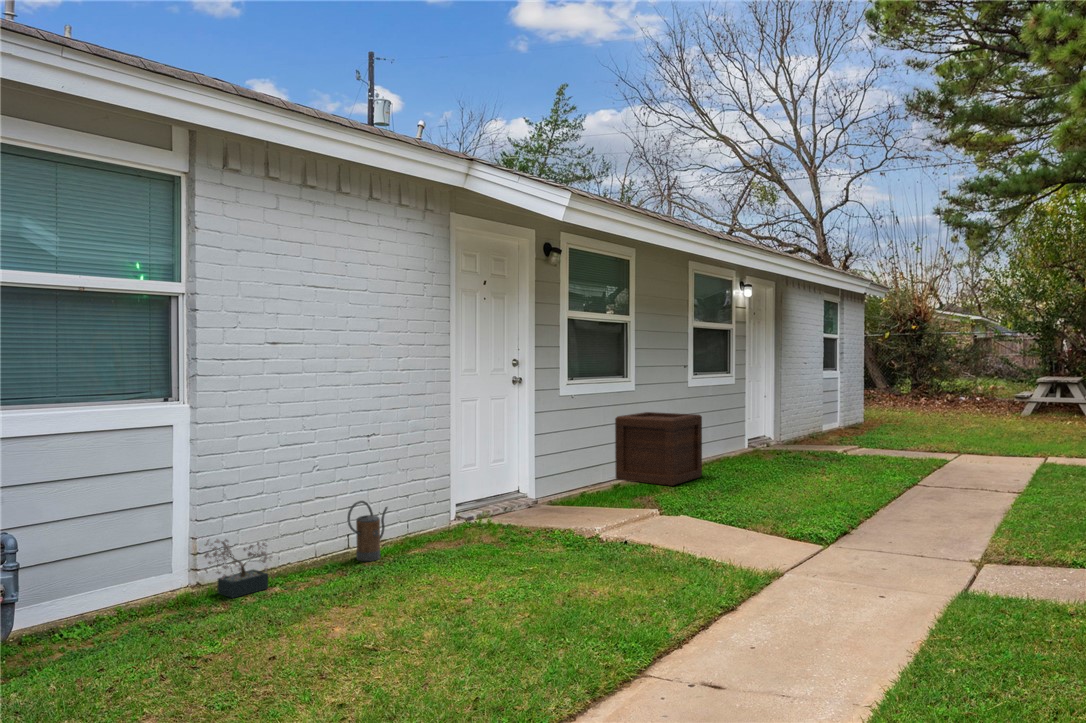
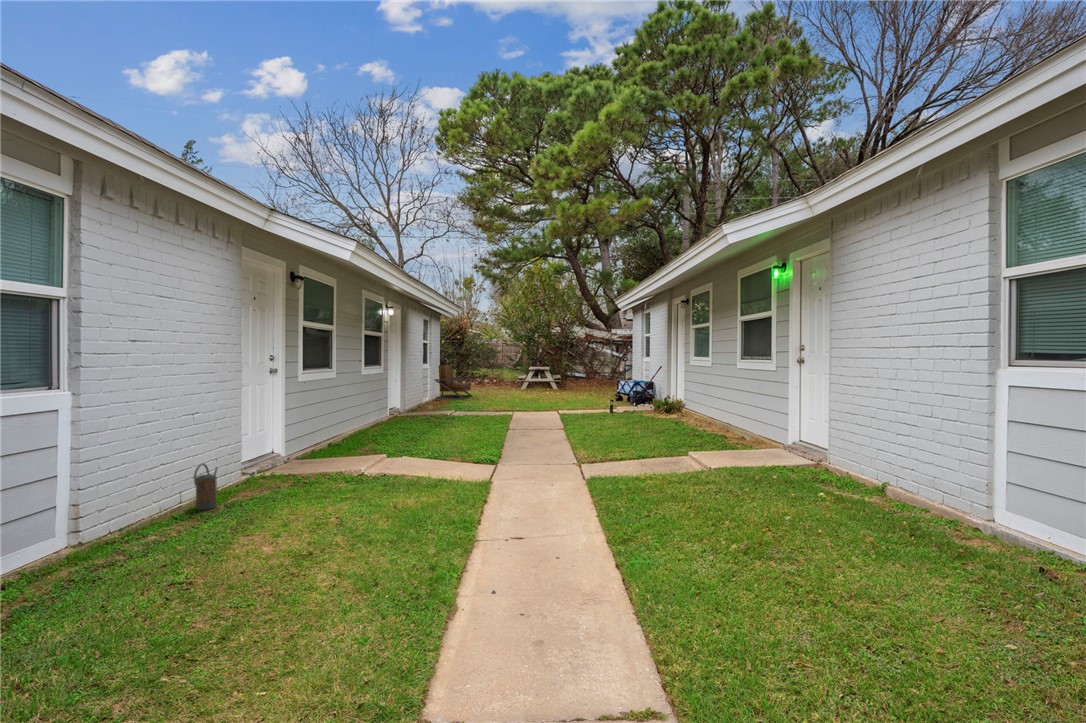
lounge chair: none [843,370,915,429] -> present [435,364,472,399]
wooden crate: present [615,412,702,486] -> none [330,392,386,440]
decorative plant: present [204,539,272,598] -> none [87,503,147,550]

